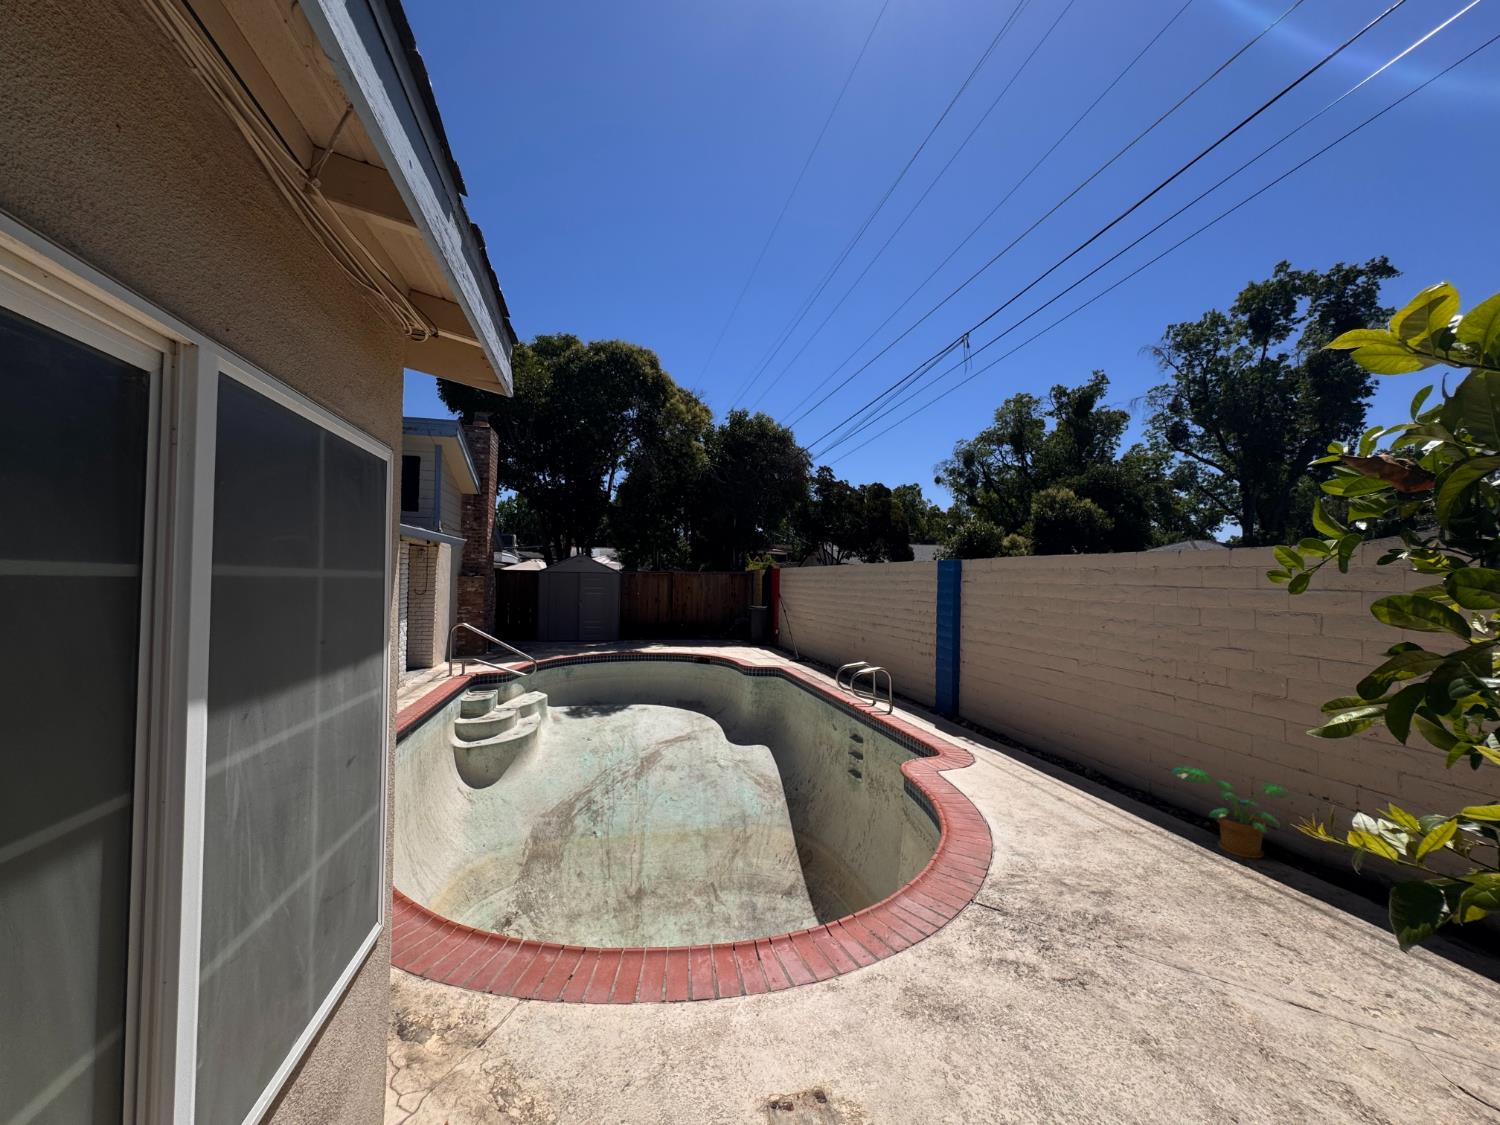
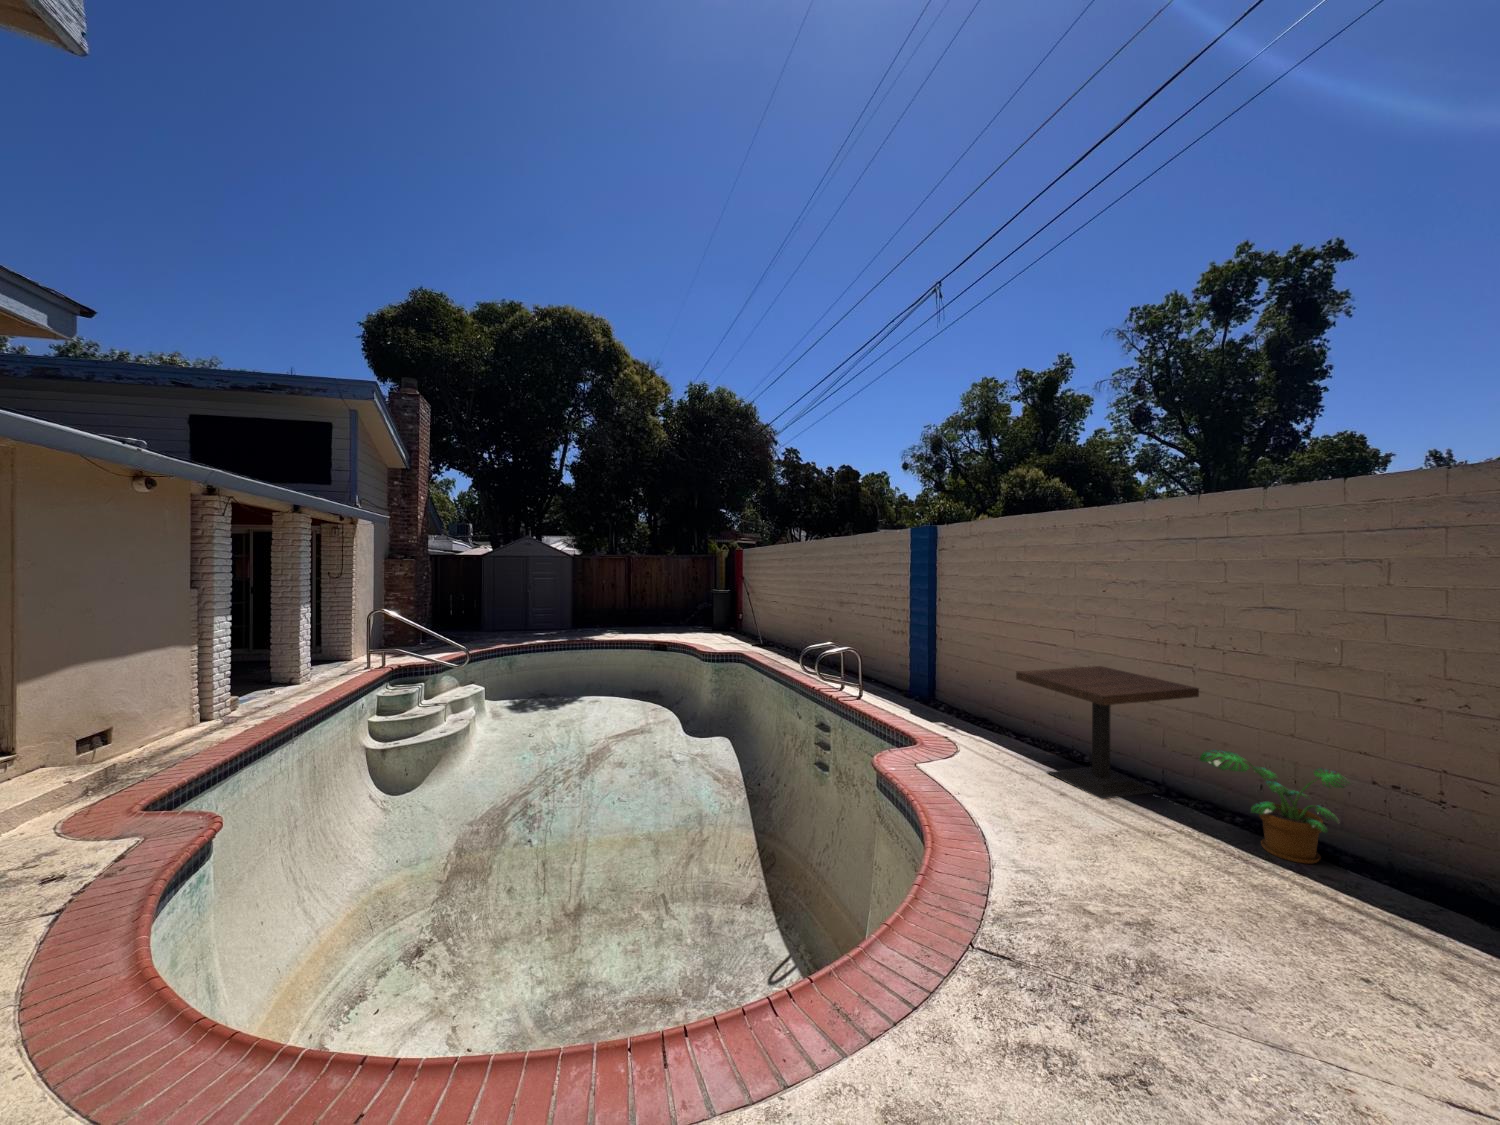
side table: none [1024,692,1179,807] -> present [1016,666,1199,799]

